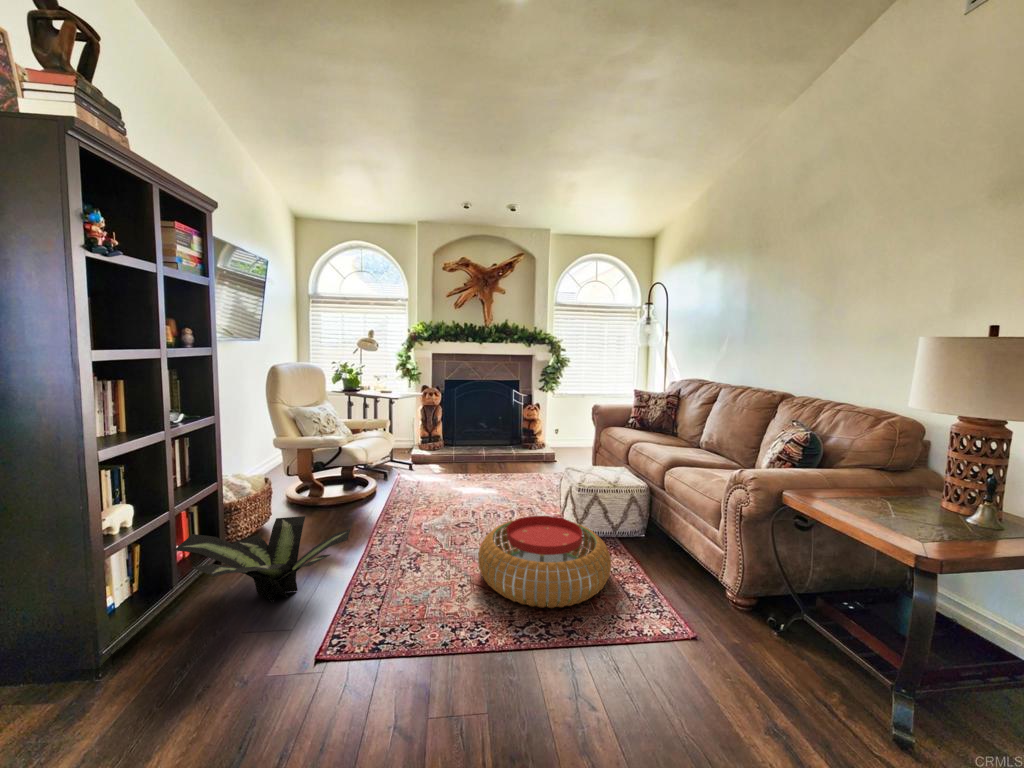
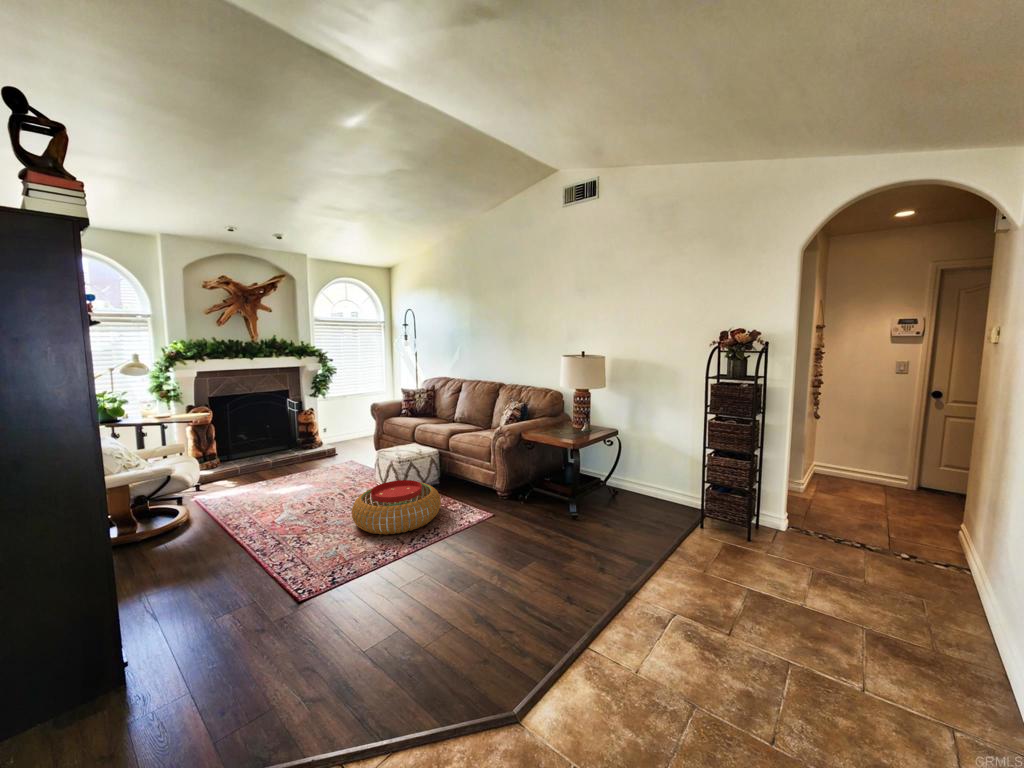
potted plant: present [174,516,350,603] -> none [86,529,259,608]

